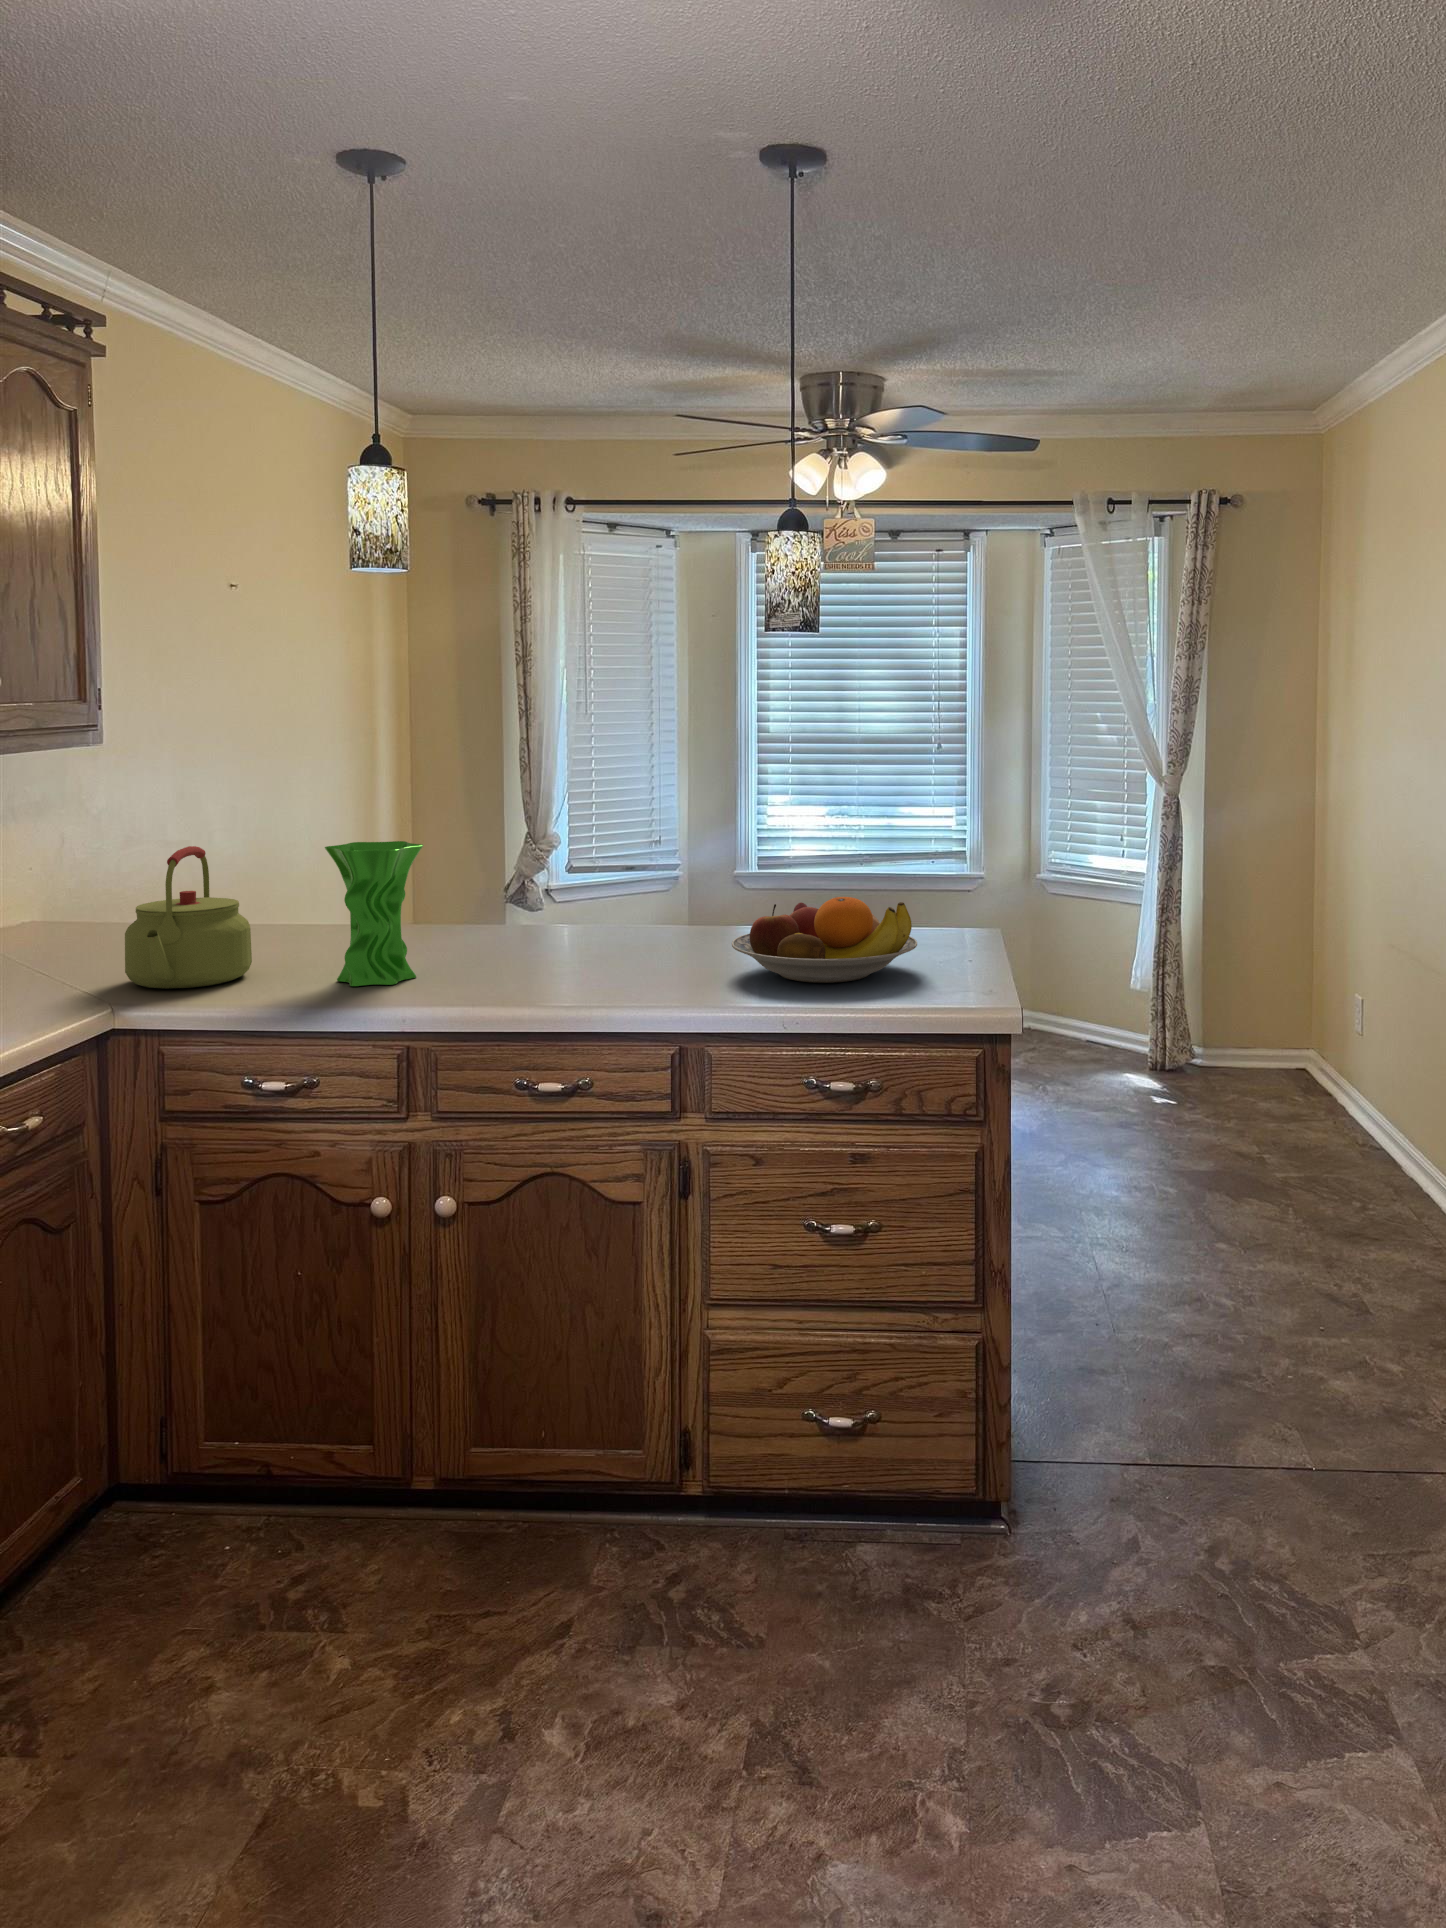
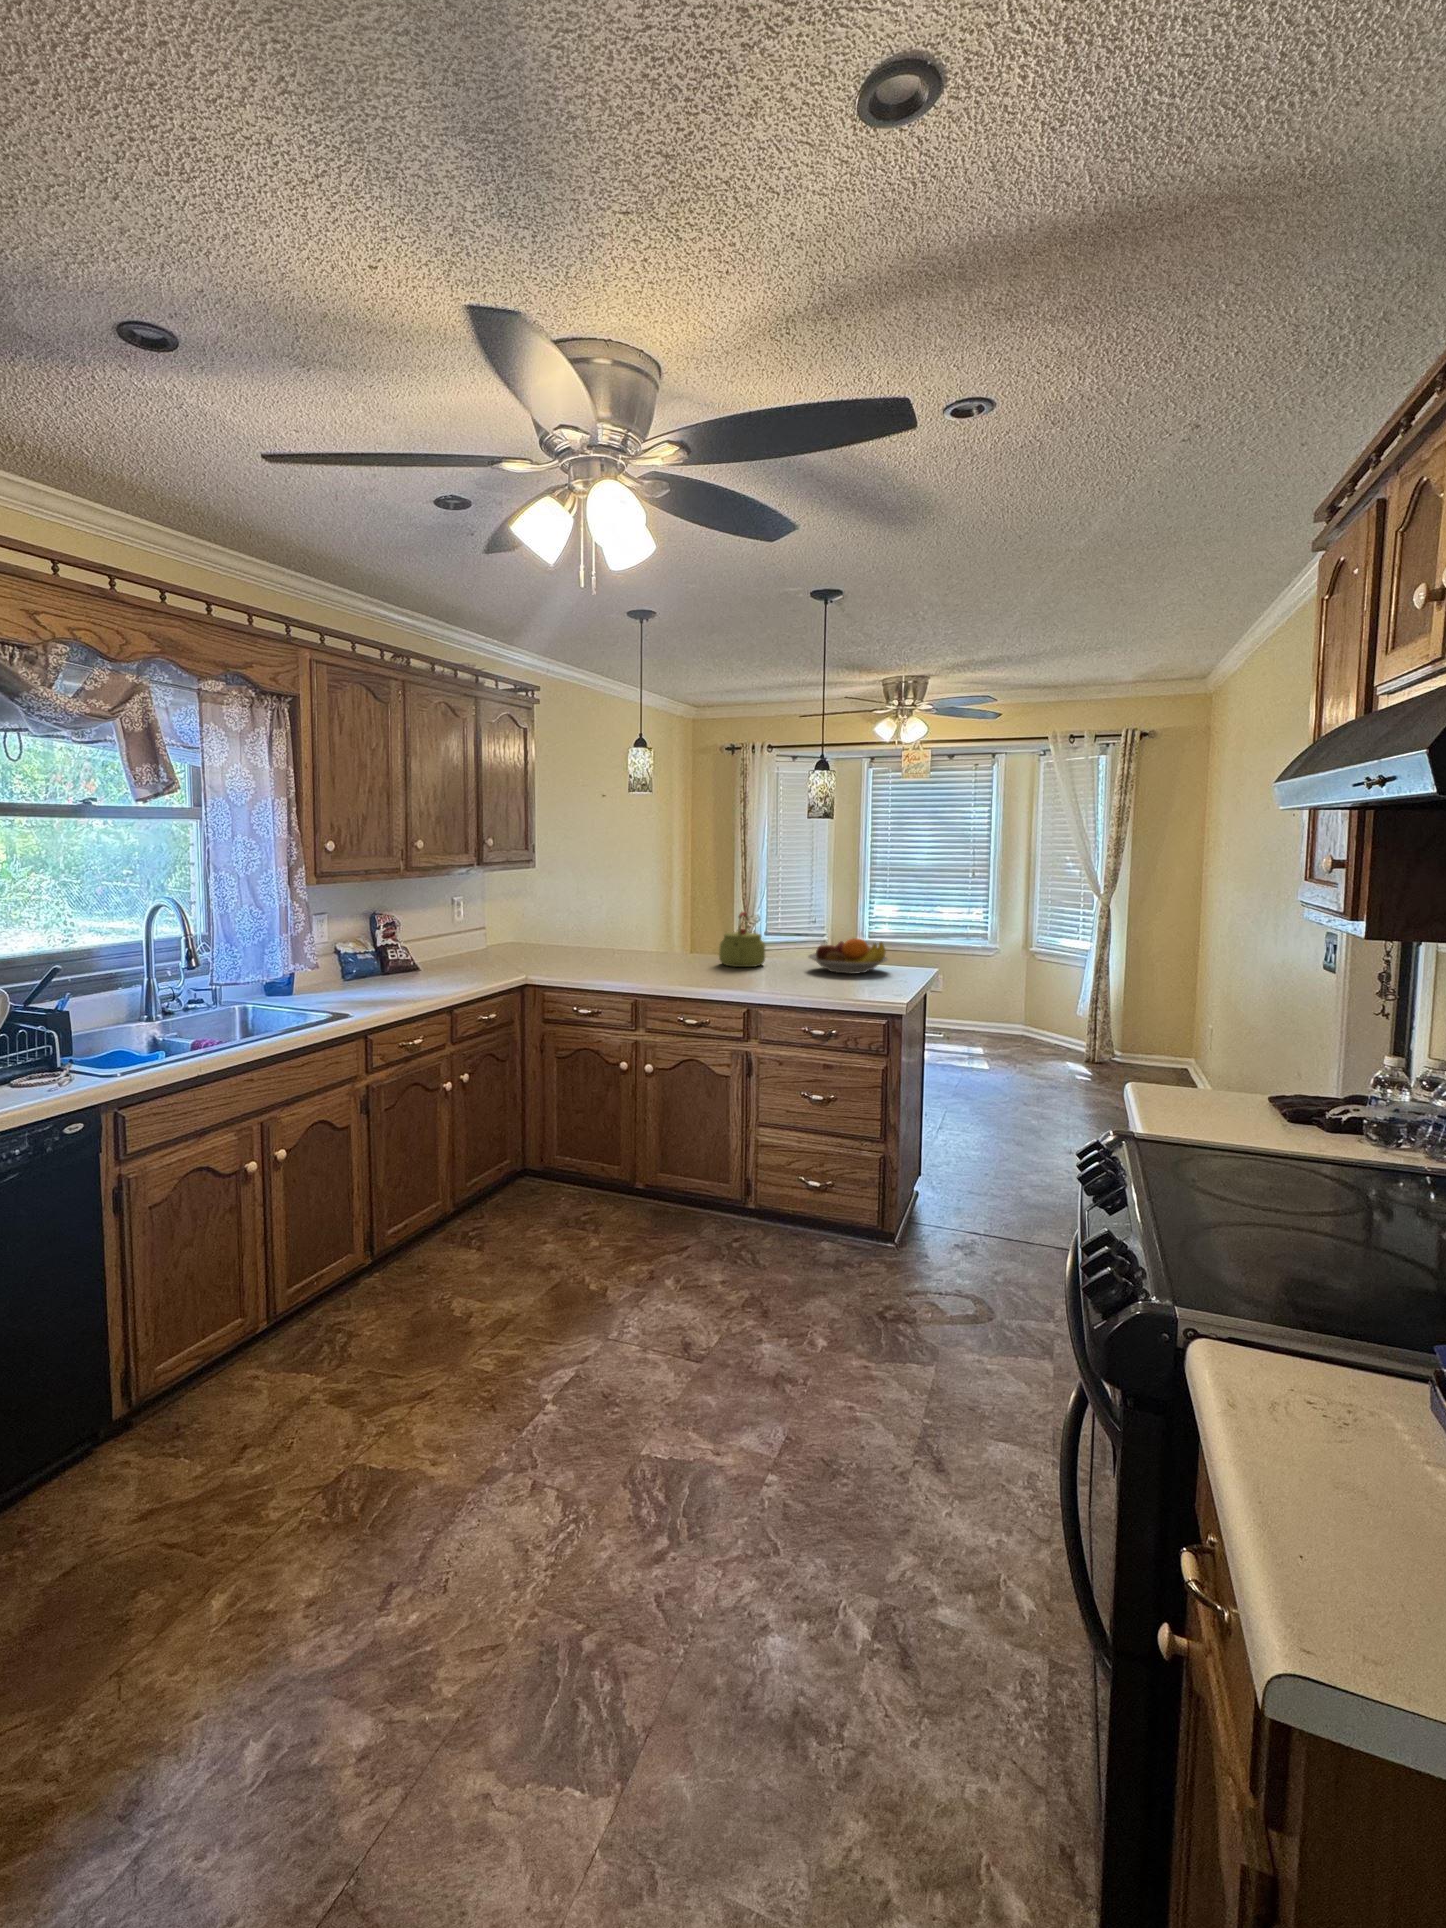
vase: present [325,841,423,986] -> none [651,909,688,964]
kettle: present [125,846,252,989] -> present [719,912,765,967]

